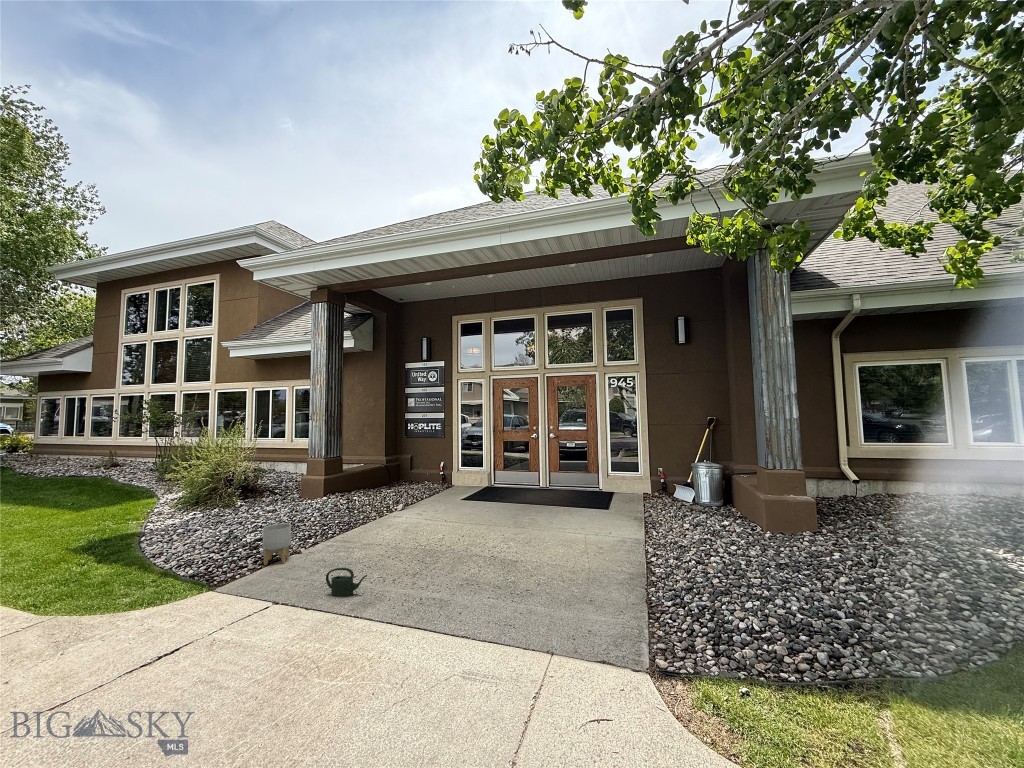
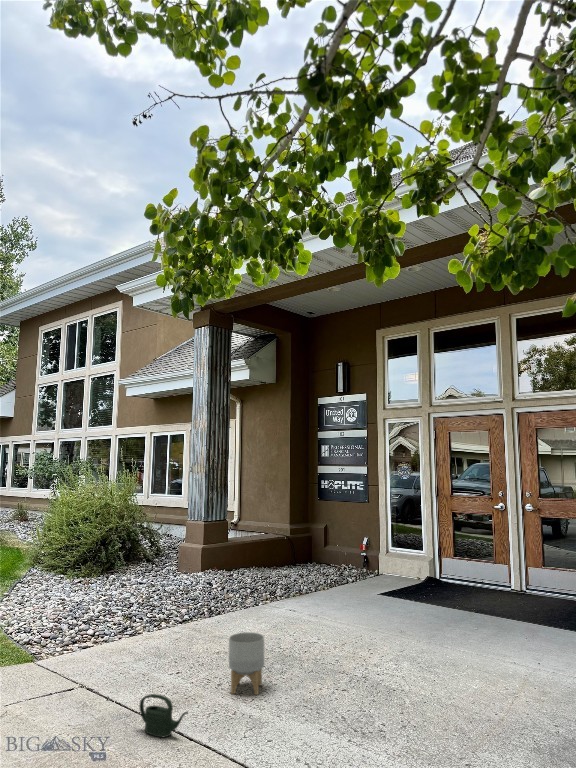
planter: present [263,523,291,565] -> present [229,632,264,695]

